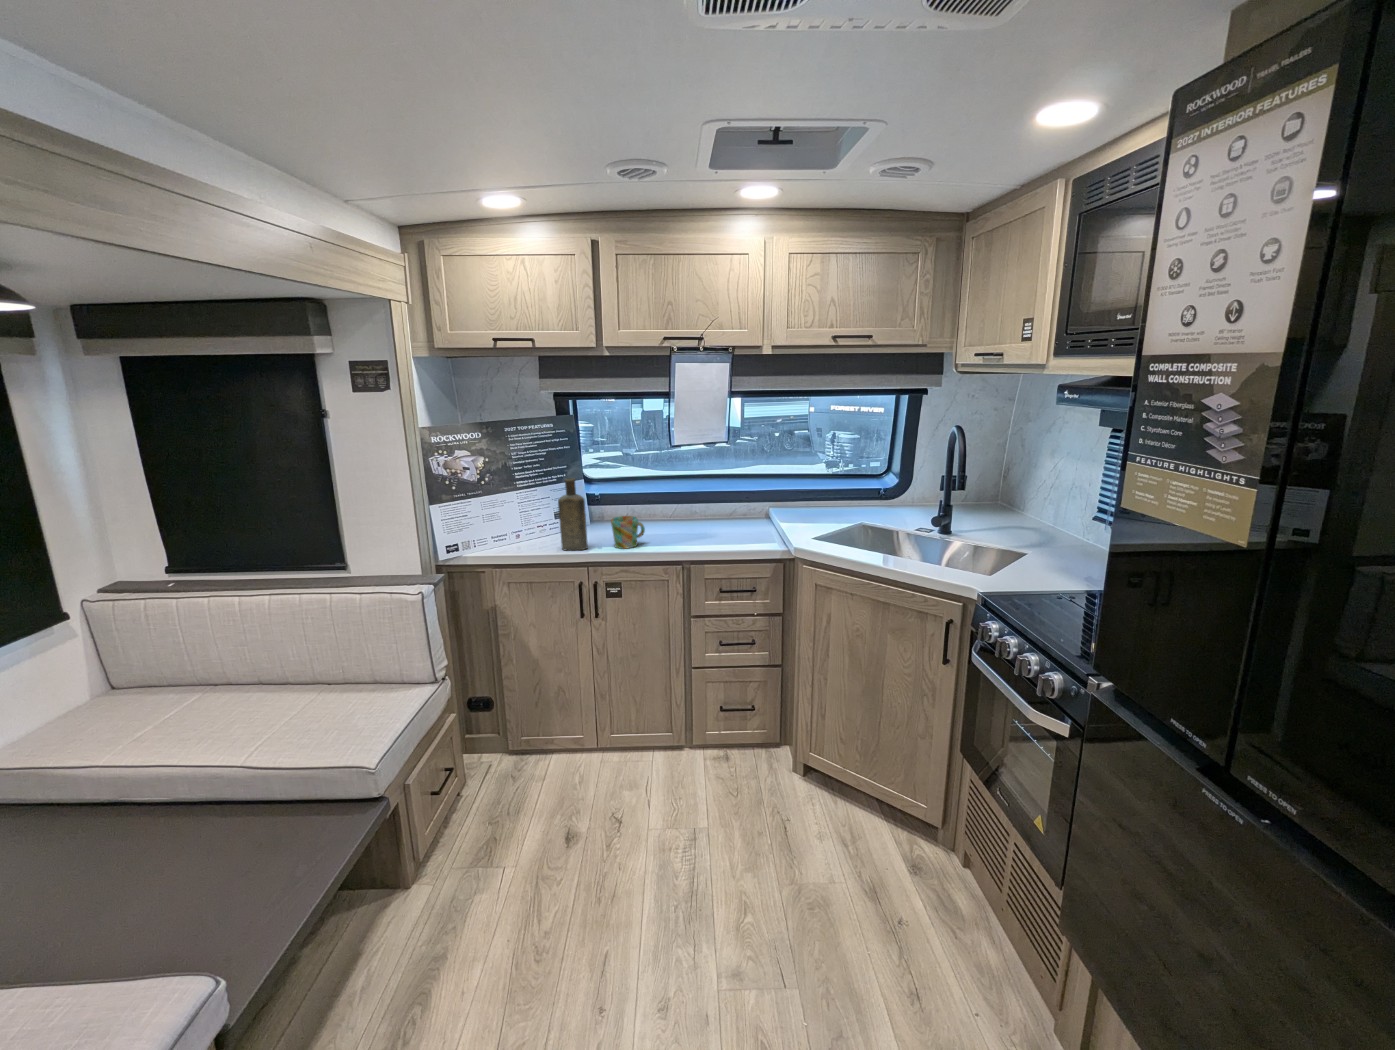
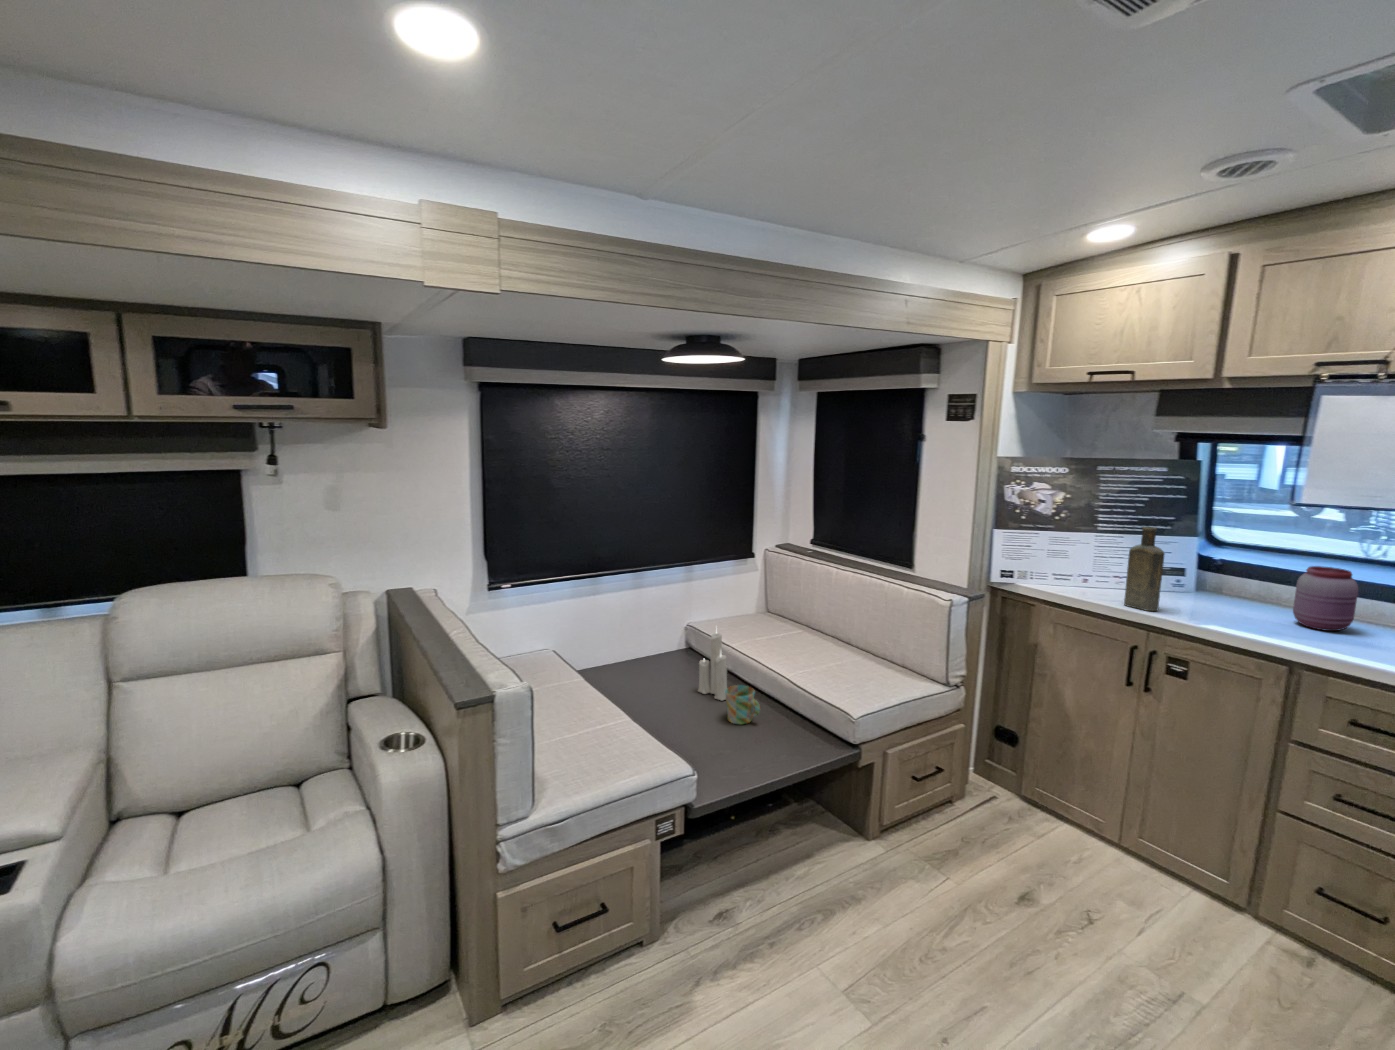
jar: none [657,486,689,533] -> present [1293,566,1358,631]
mug: present [611,516,645,549] -> present [725,685,760,724]
candle: none [65,741,145,865] -> present [698,632,727,700]

